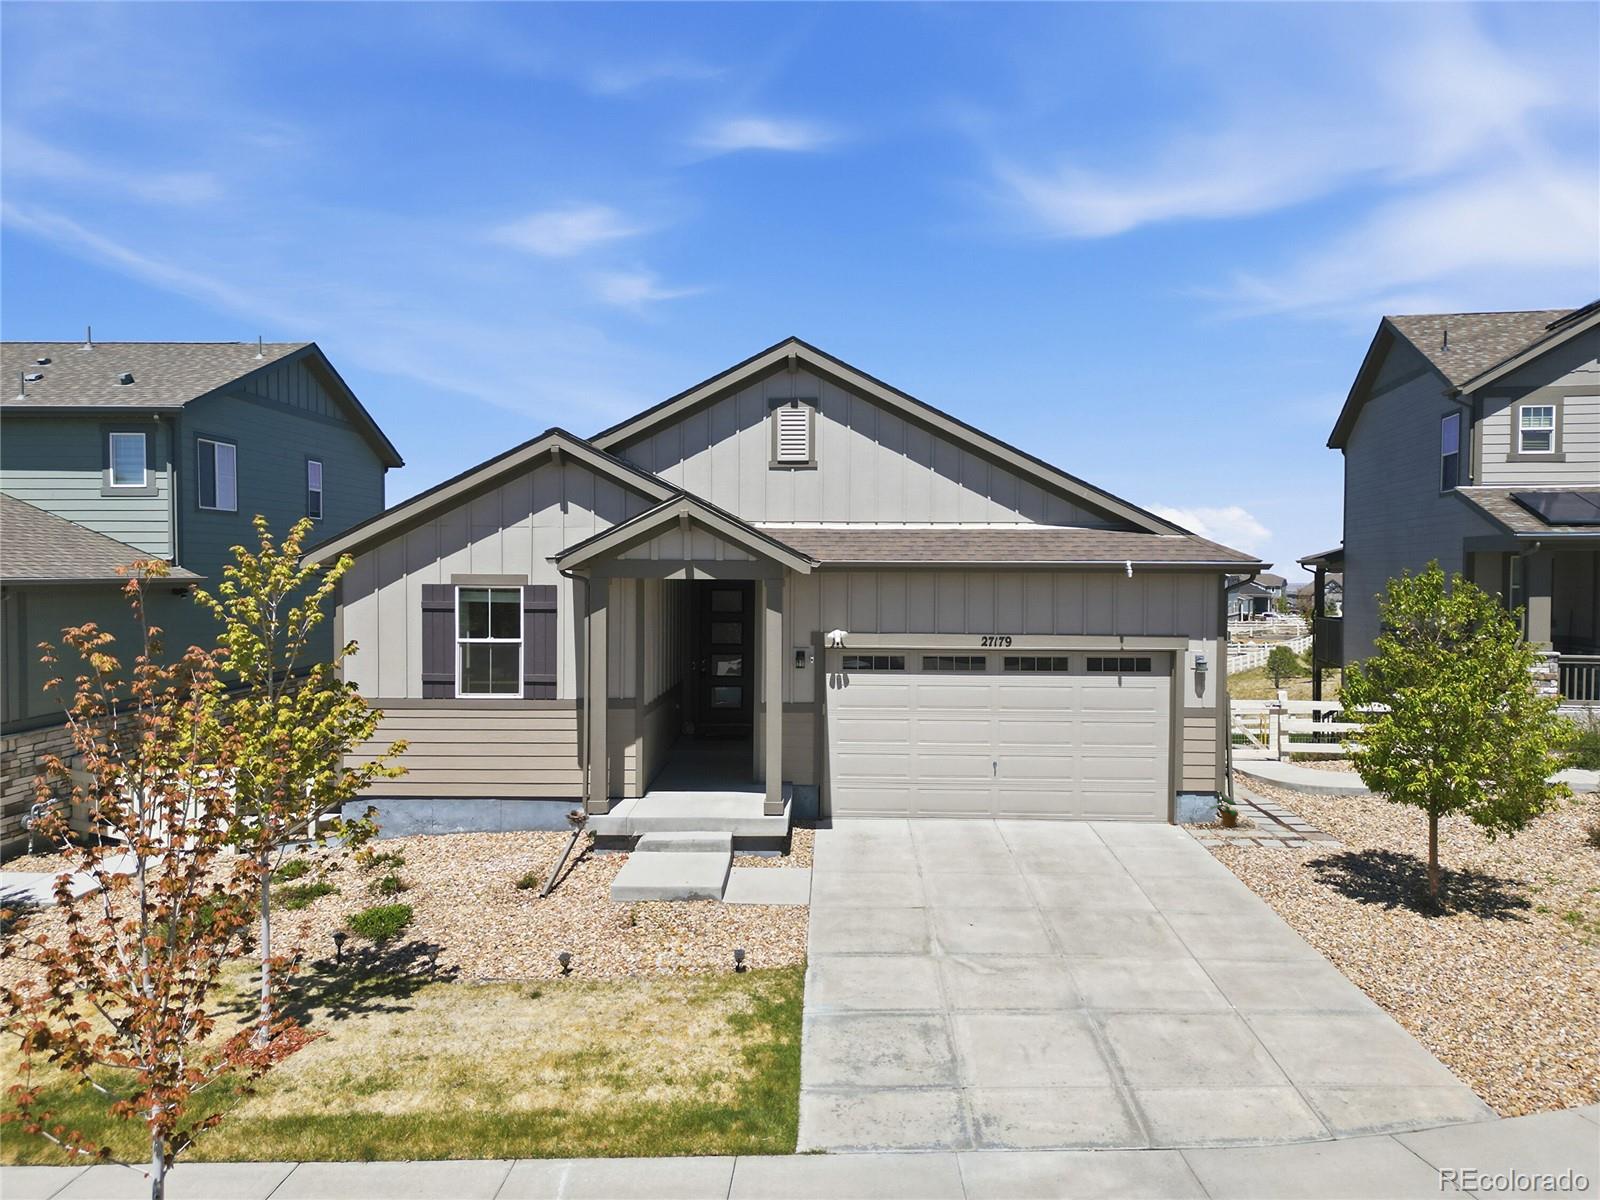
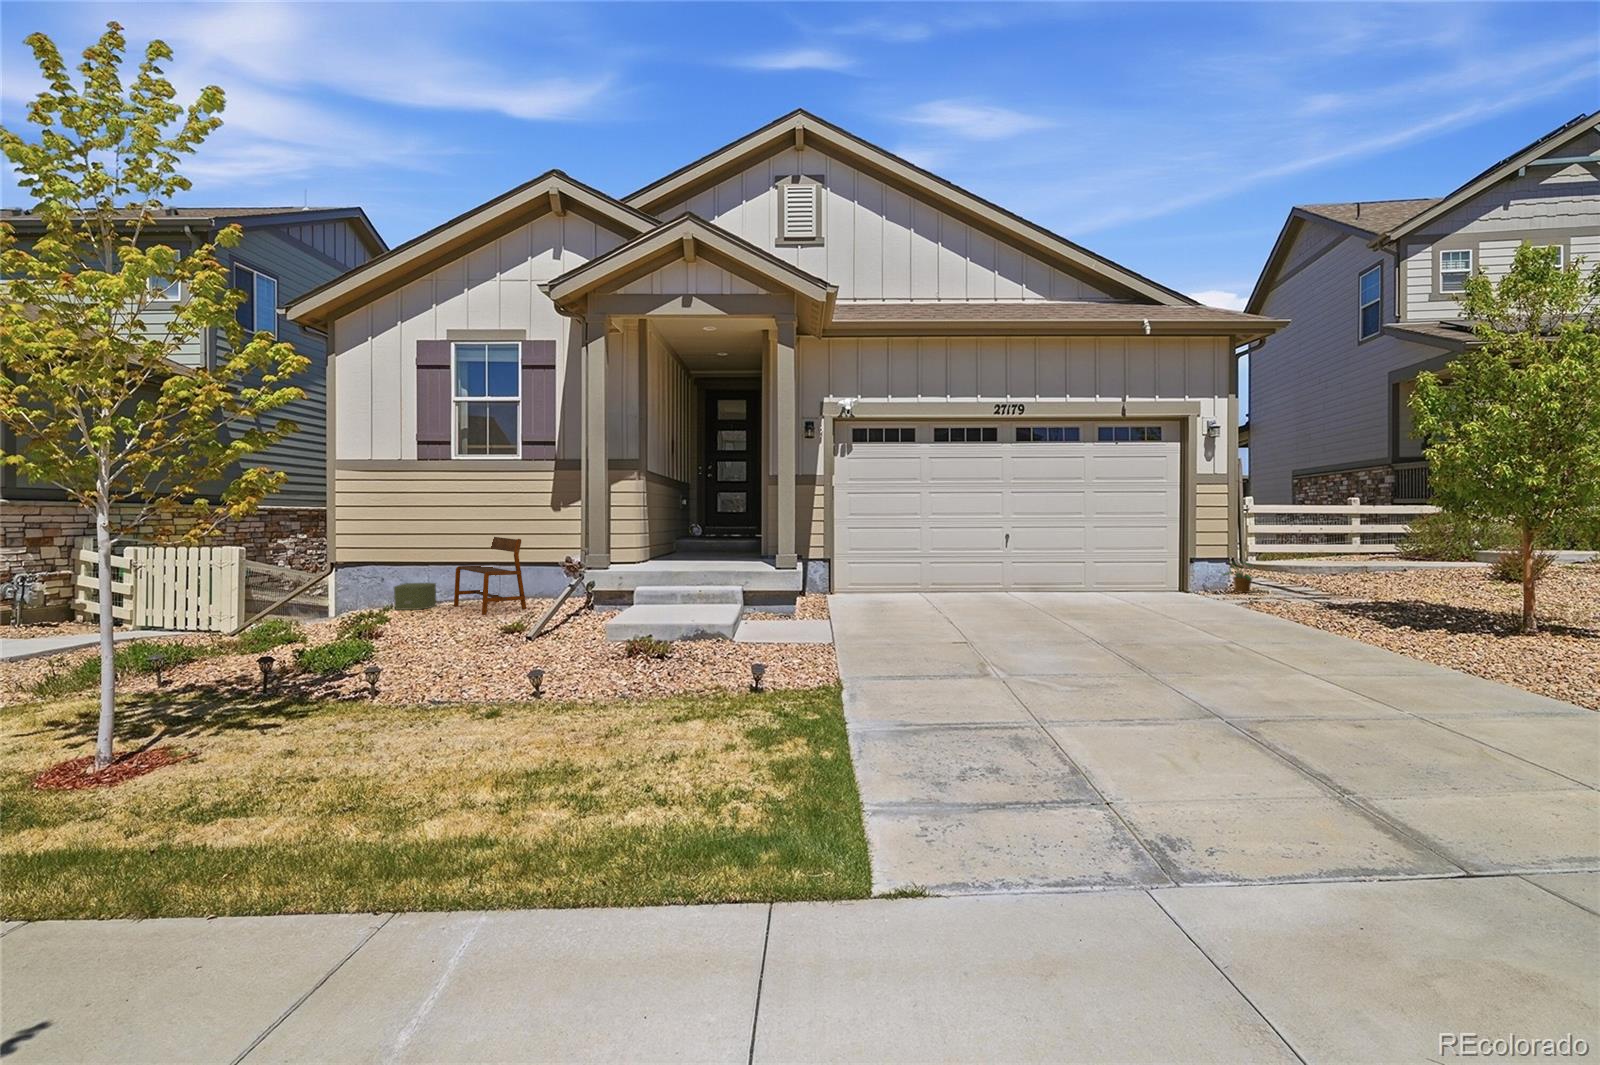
bench: none [459,771,529,857] -> present [454,537,526,615]
storage box: none [403,817,442,847] -> present [394,583,436,610]

